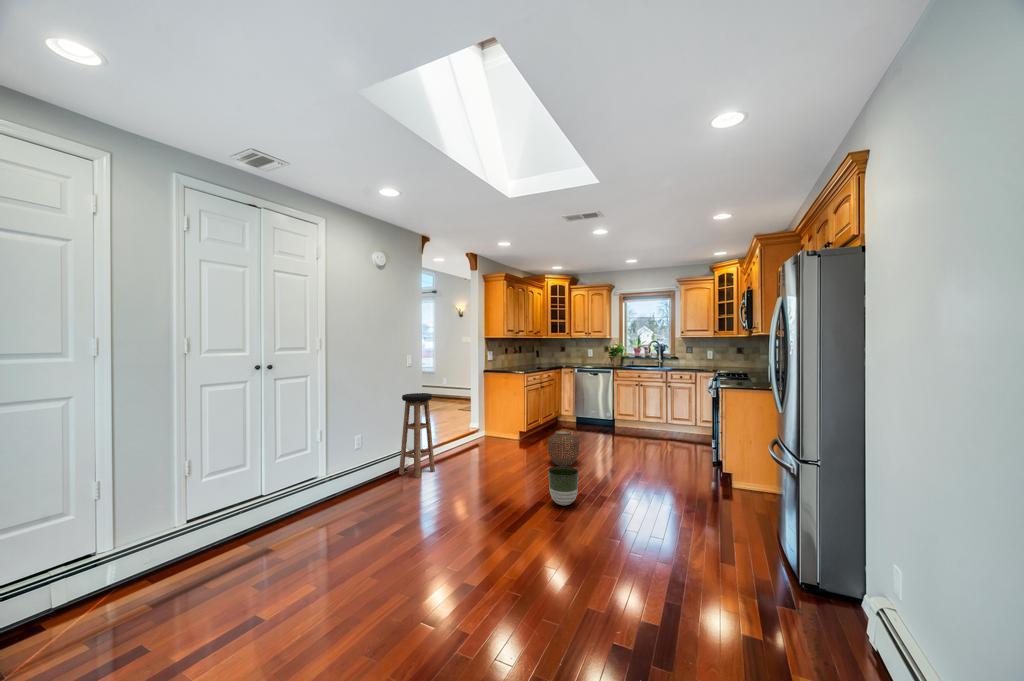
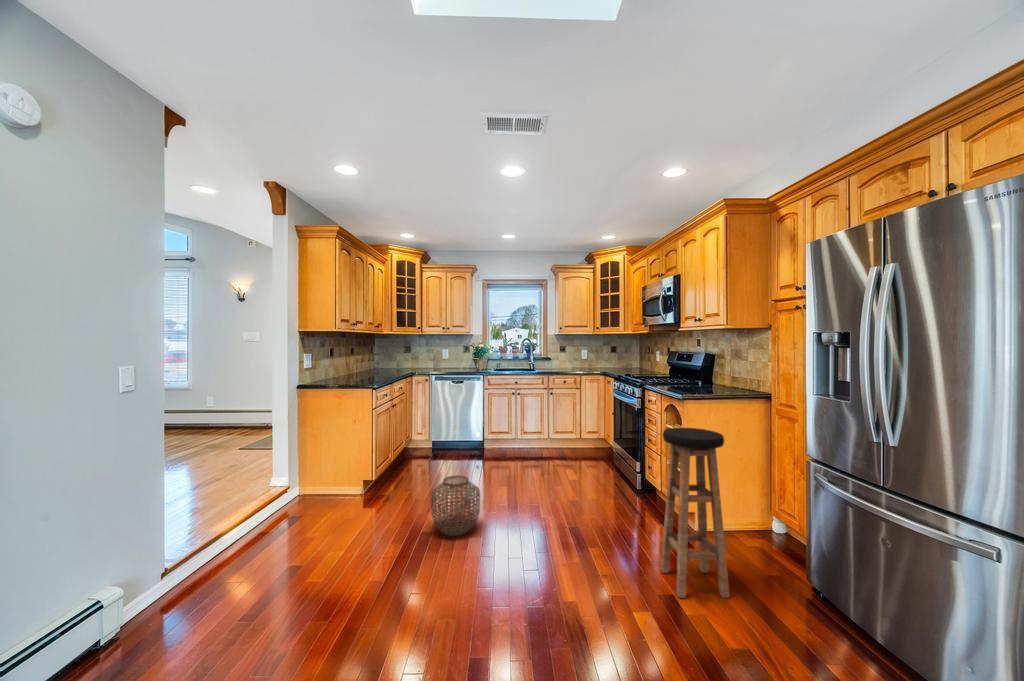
bar stool: present [399,393,435,478] -> present [661,428,730,598]
planter: present [548,466,579,505] -> none [486,562,543,648]

